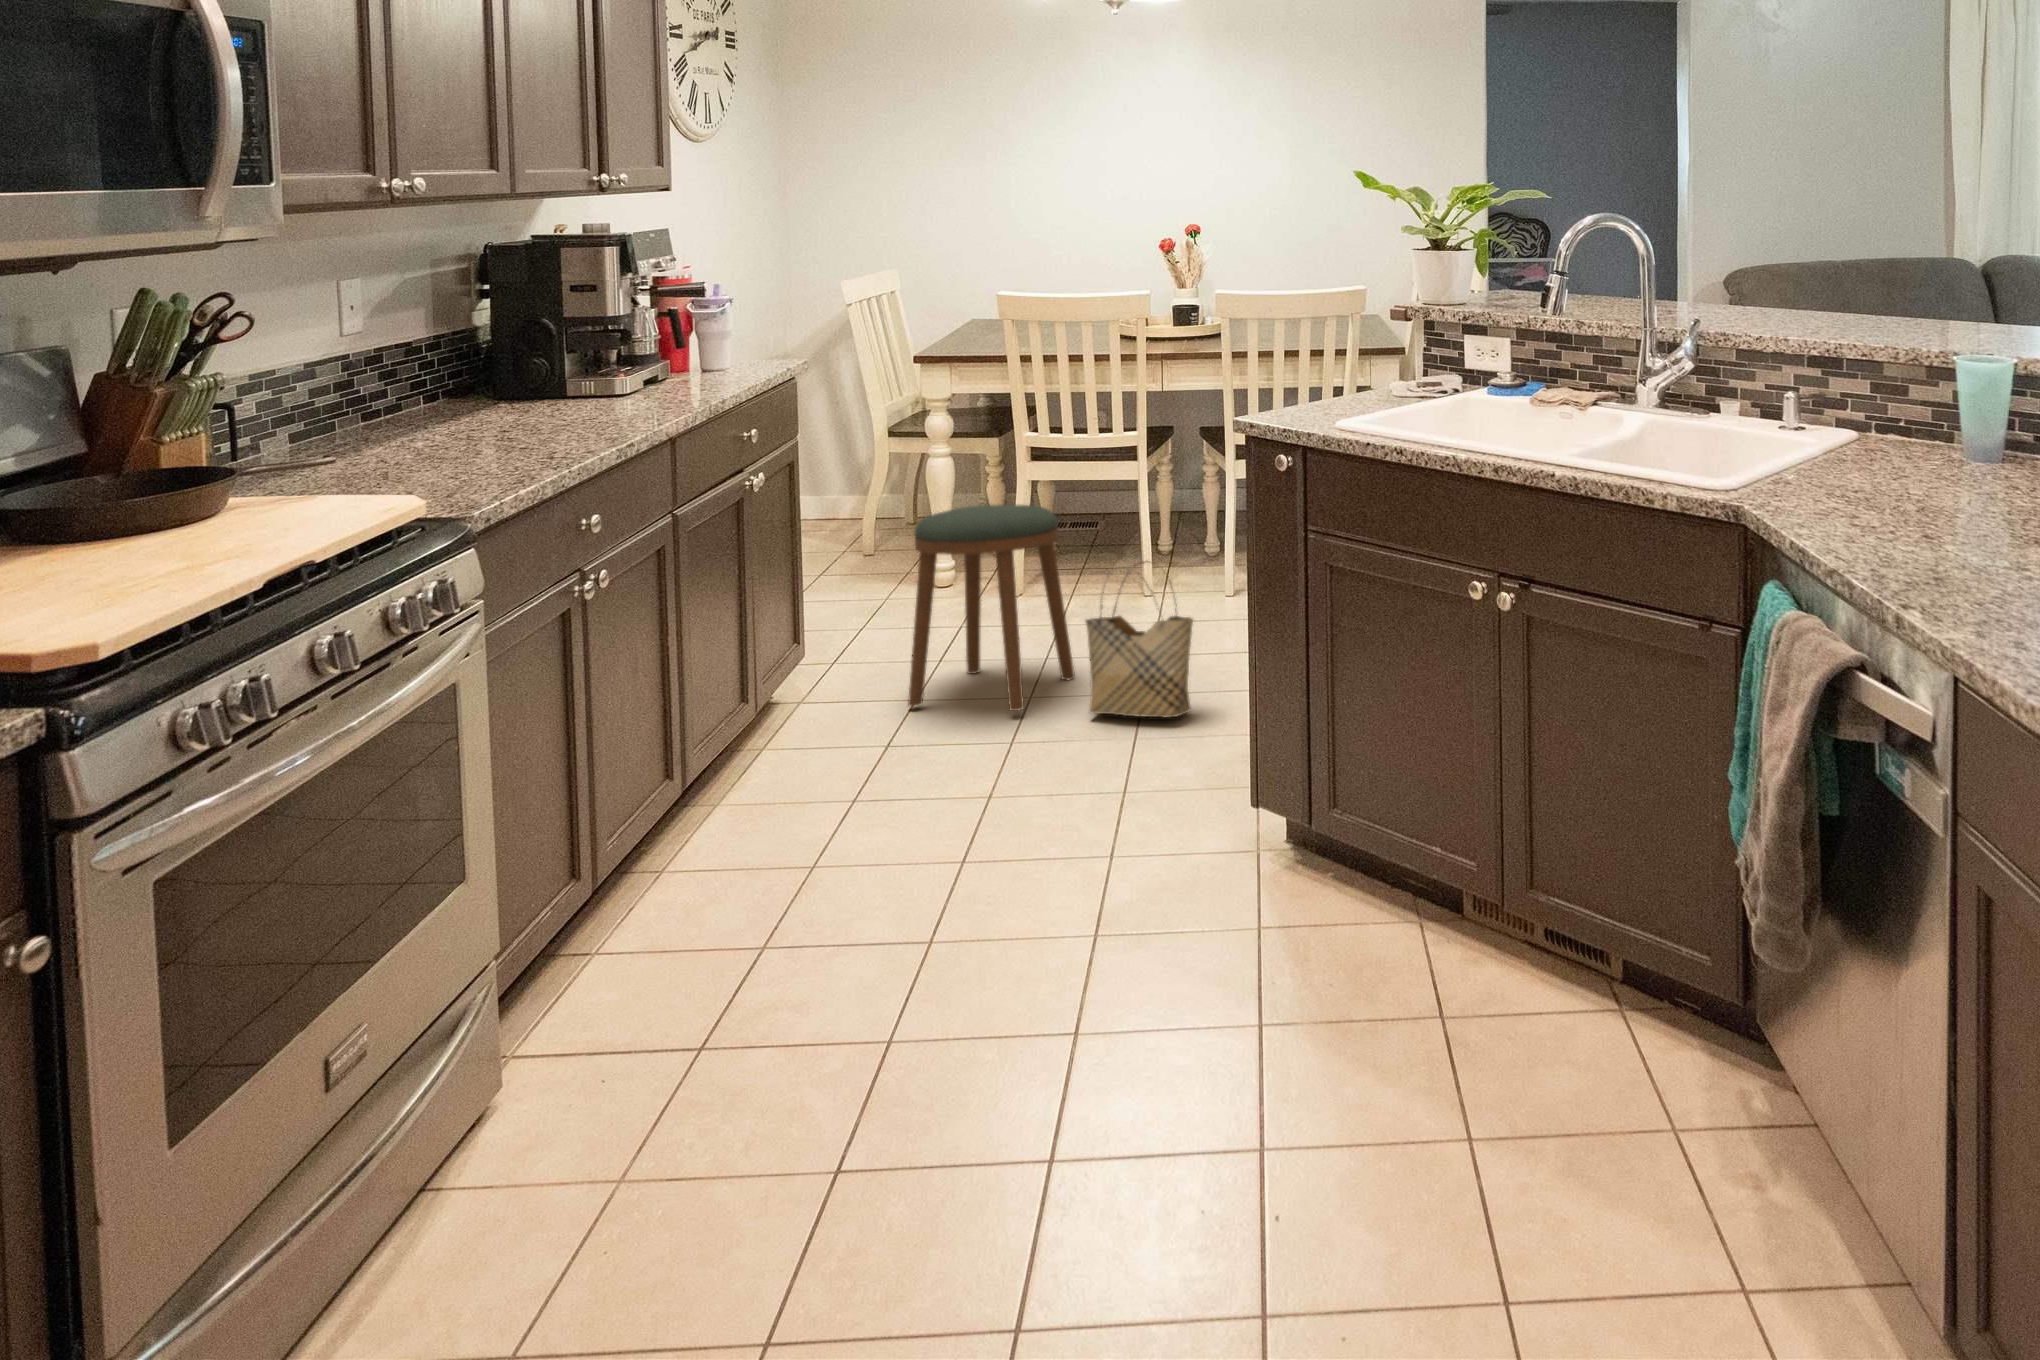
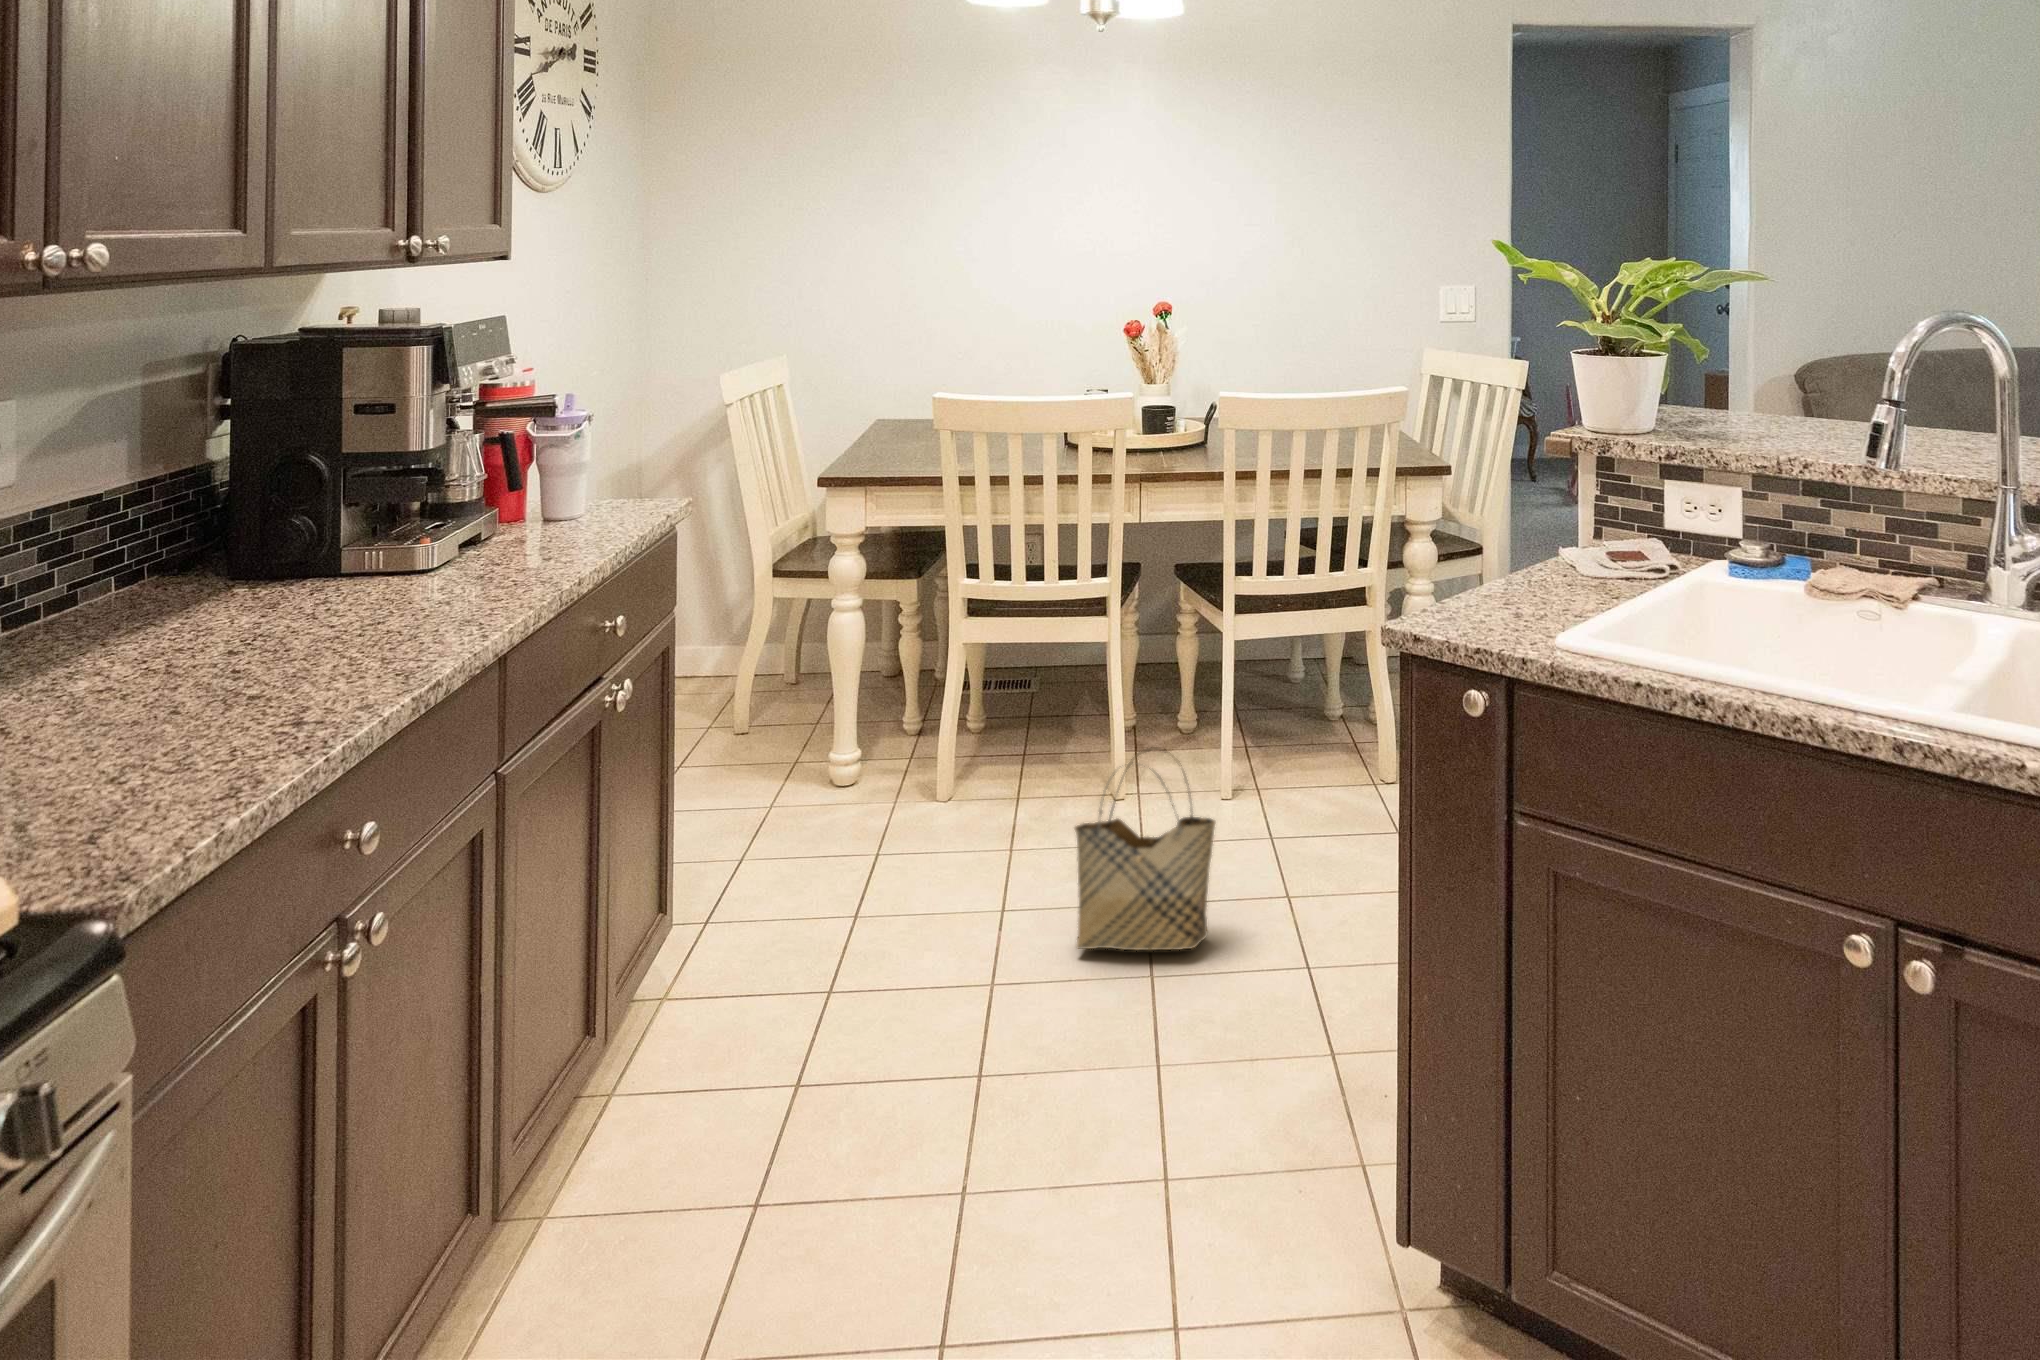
stool: present [908,505,1075,711] -> none [820,673,1043,952]

